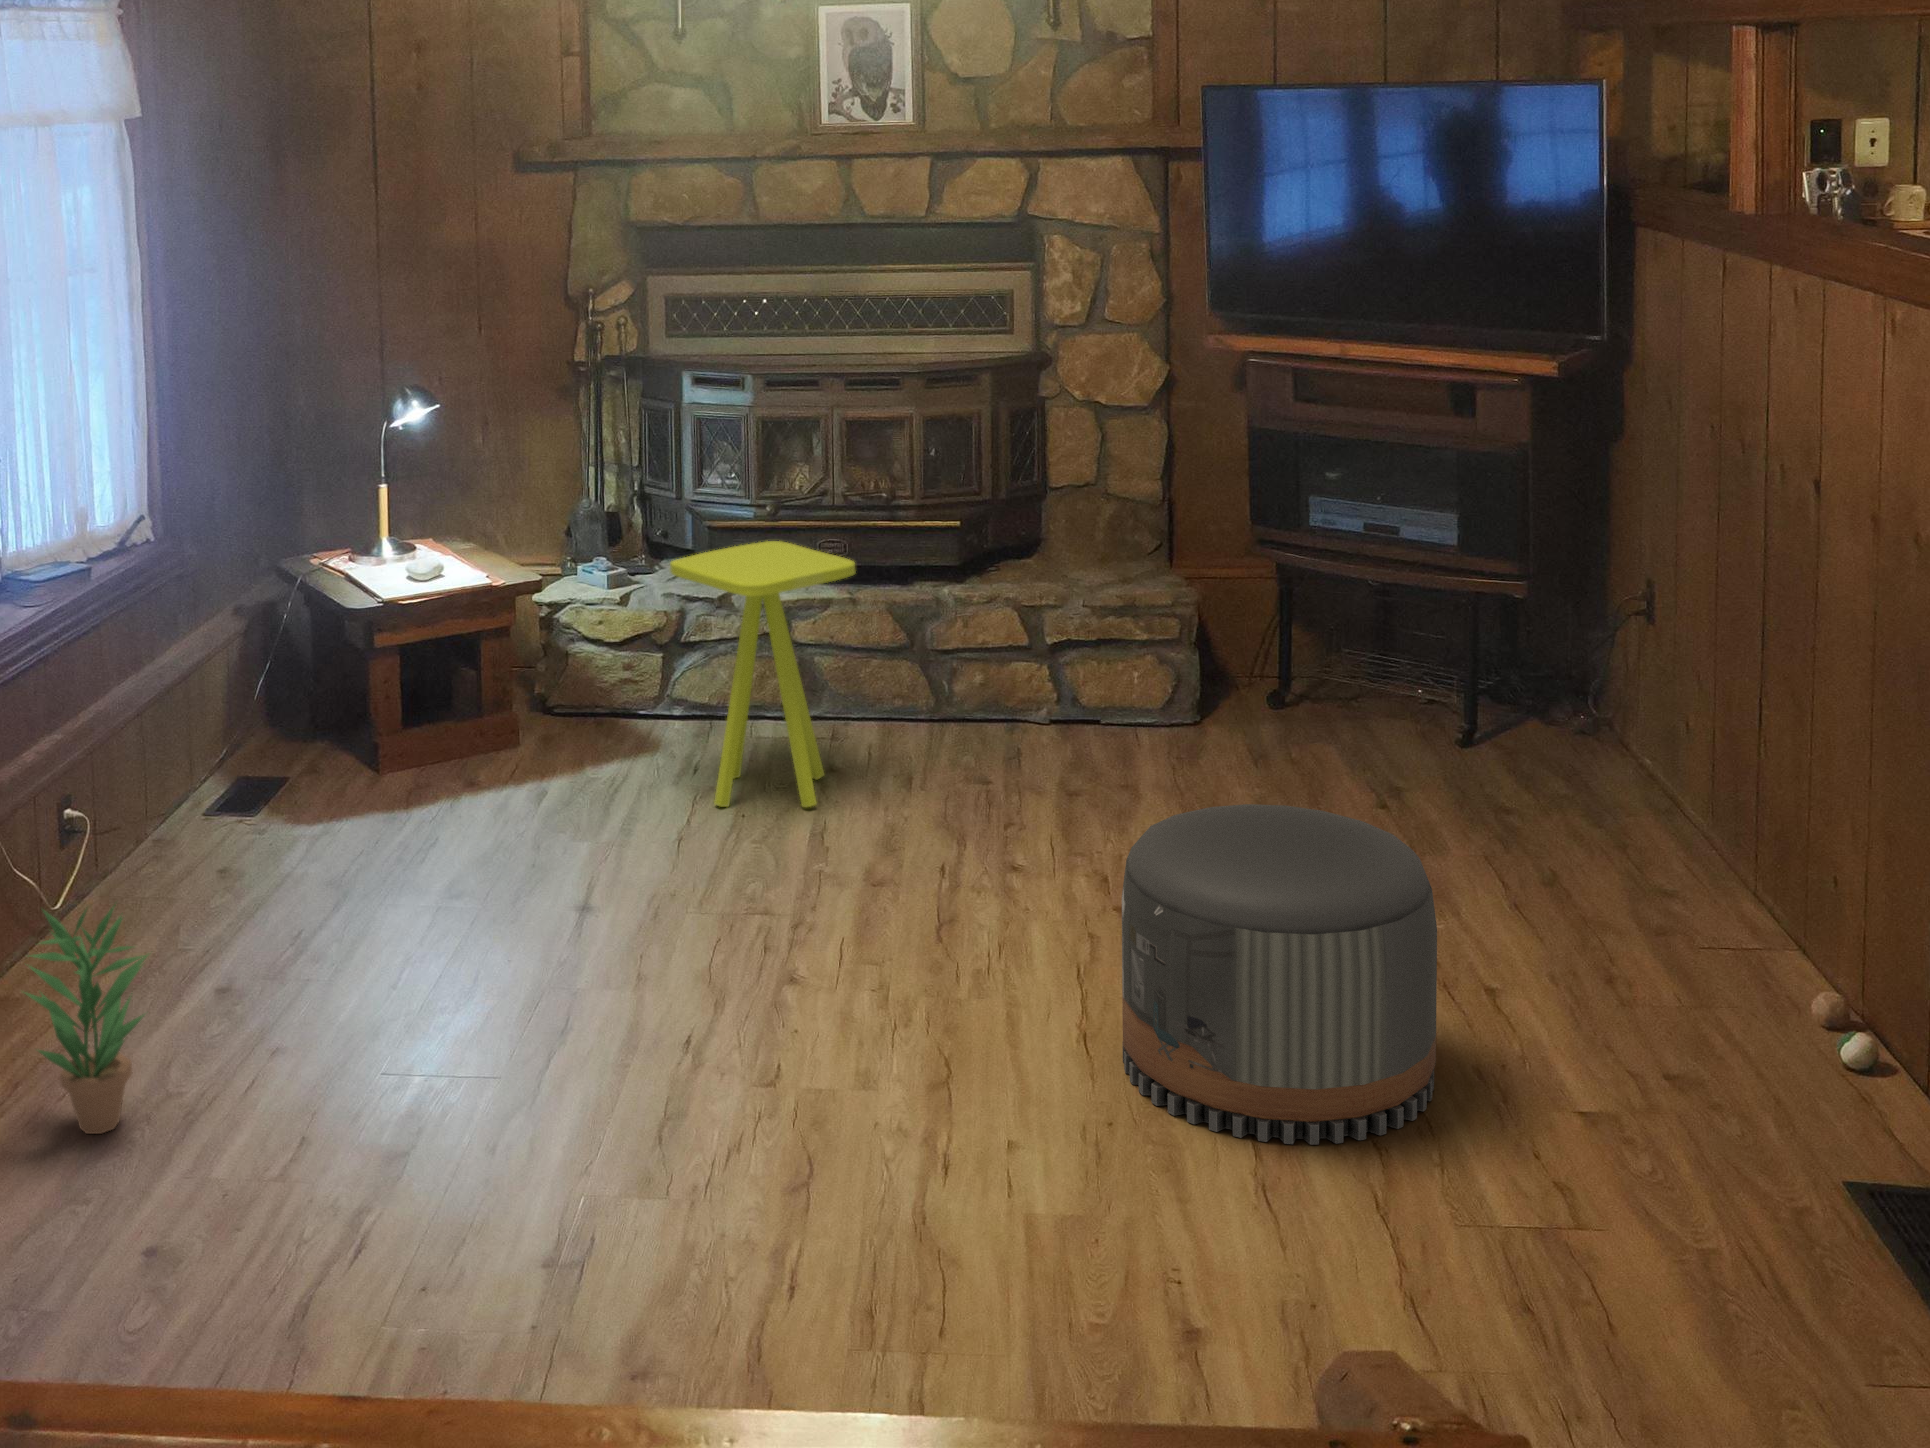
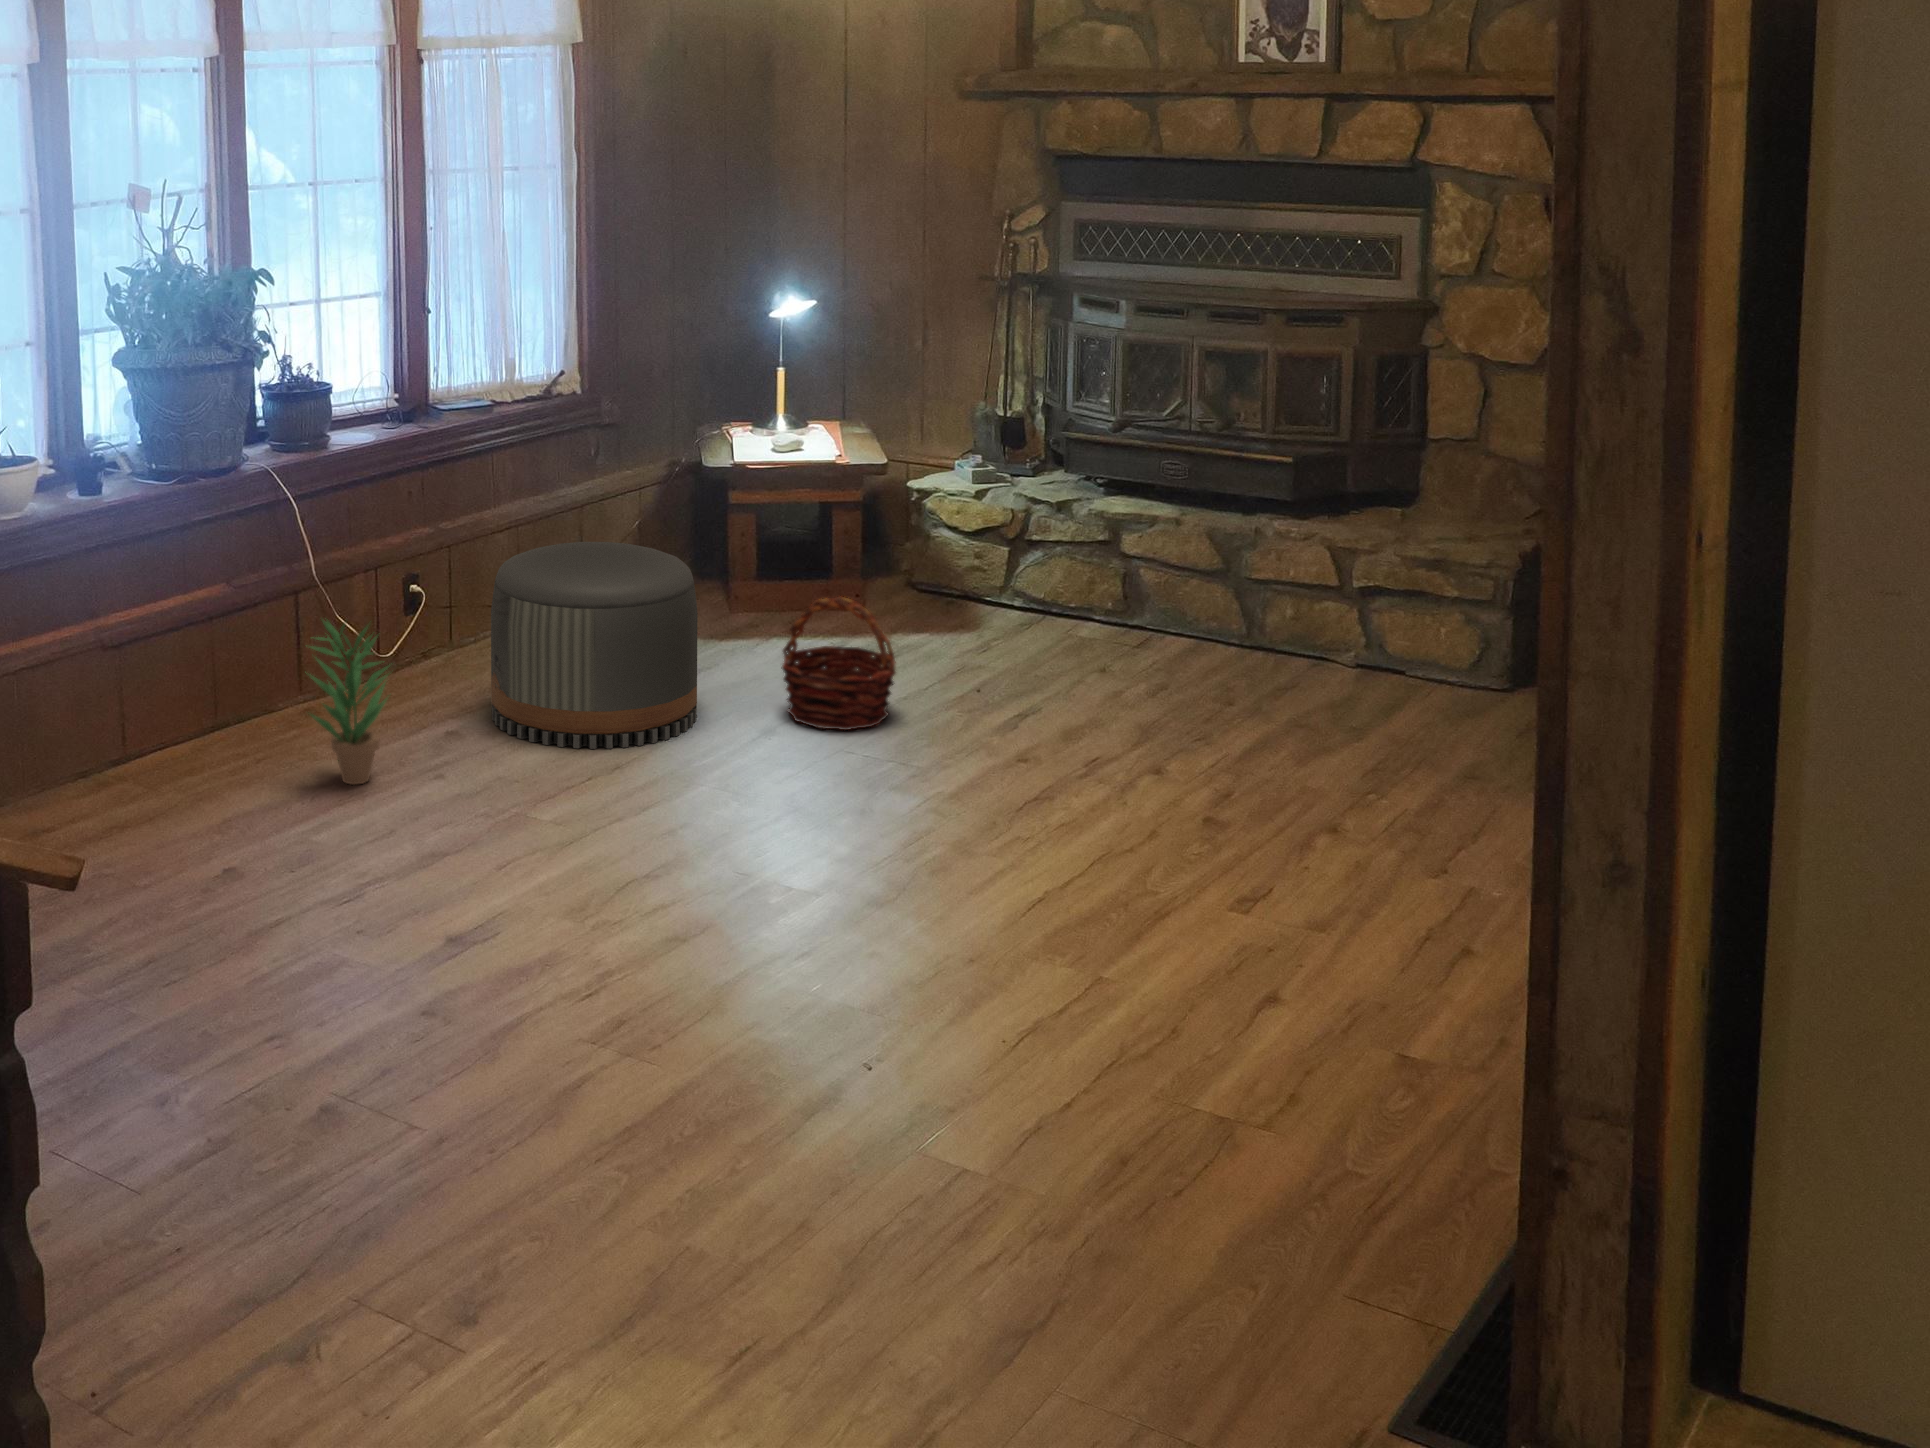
side table: present [670,541,856,807] -> none [965,451,1123,688]
basket: none [542,748,685,912] -> present [781,596,896,730]
pouf: present [1122,804,1437,1145] -> present [491,542,698,749]

